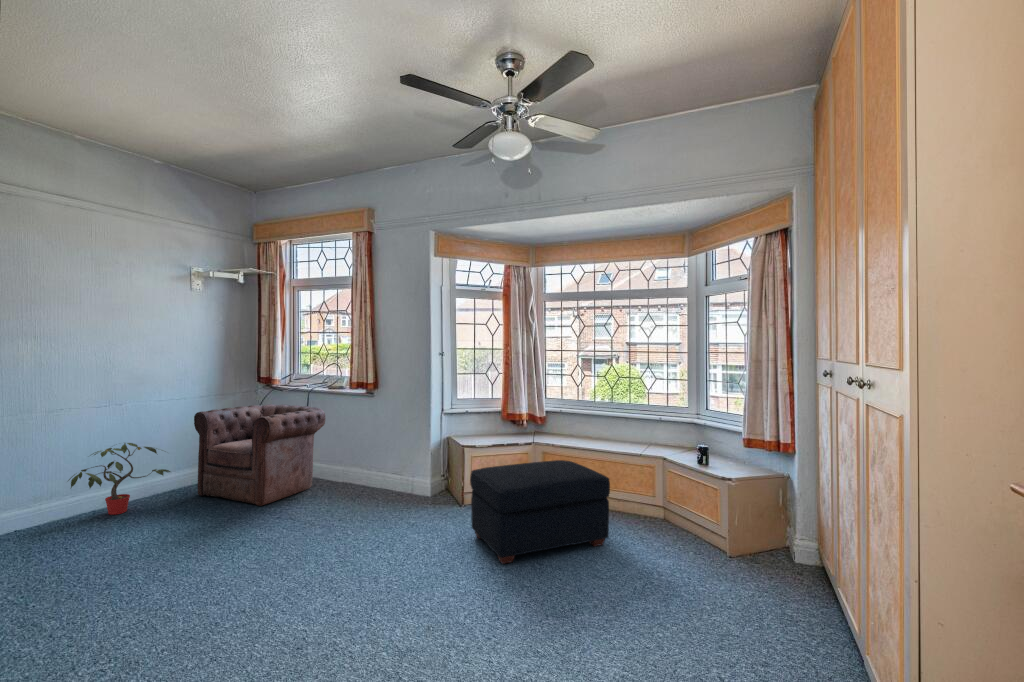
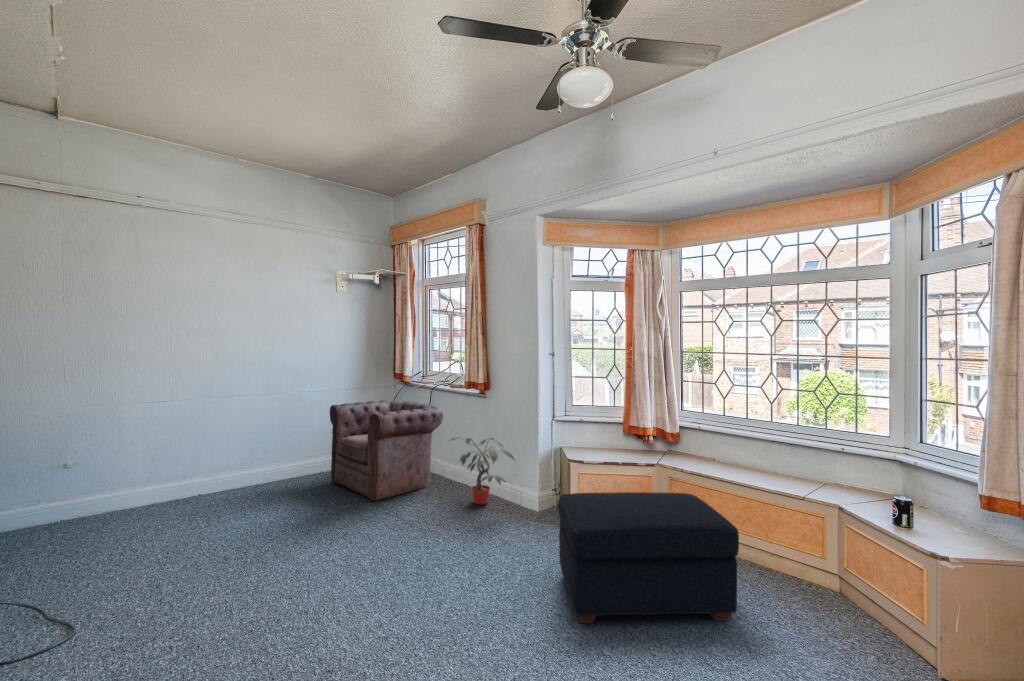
potted plant: present [68,443,170,515] -> present [451,438,515,505]

